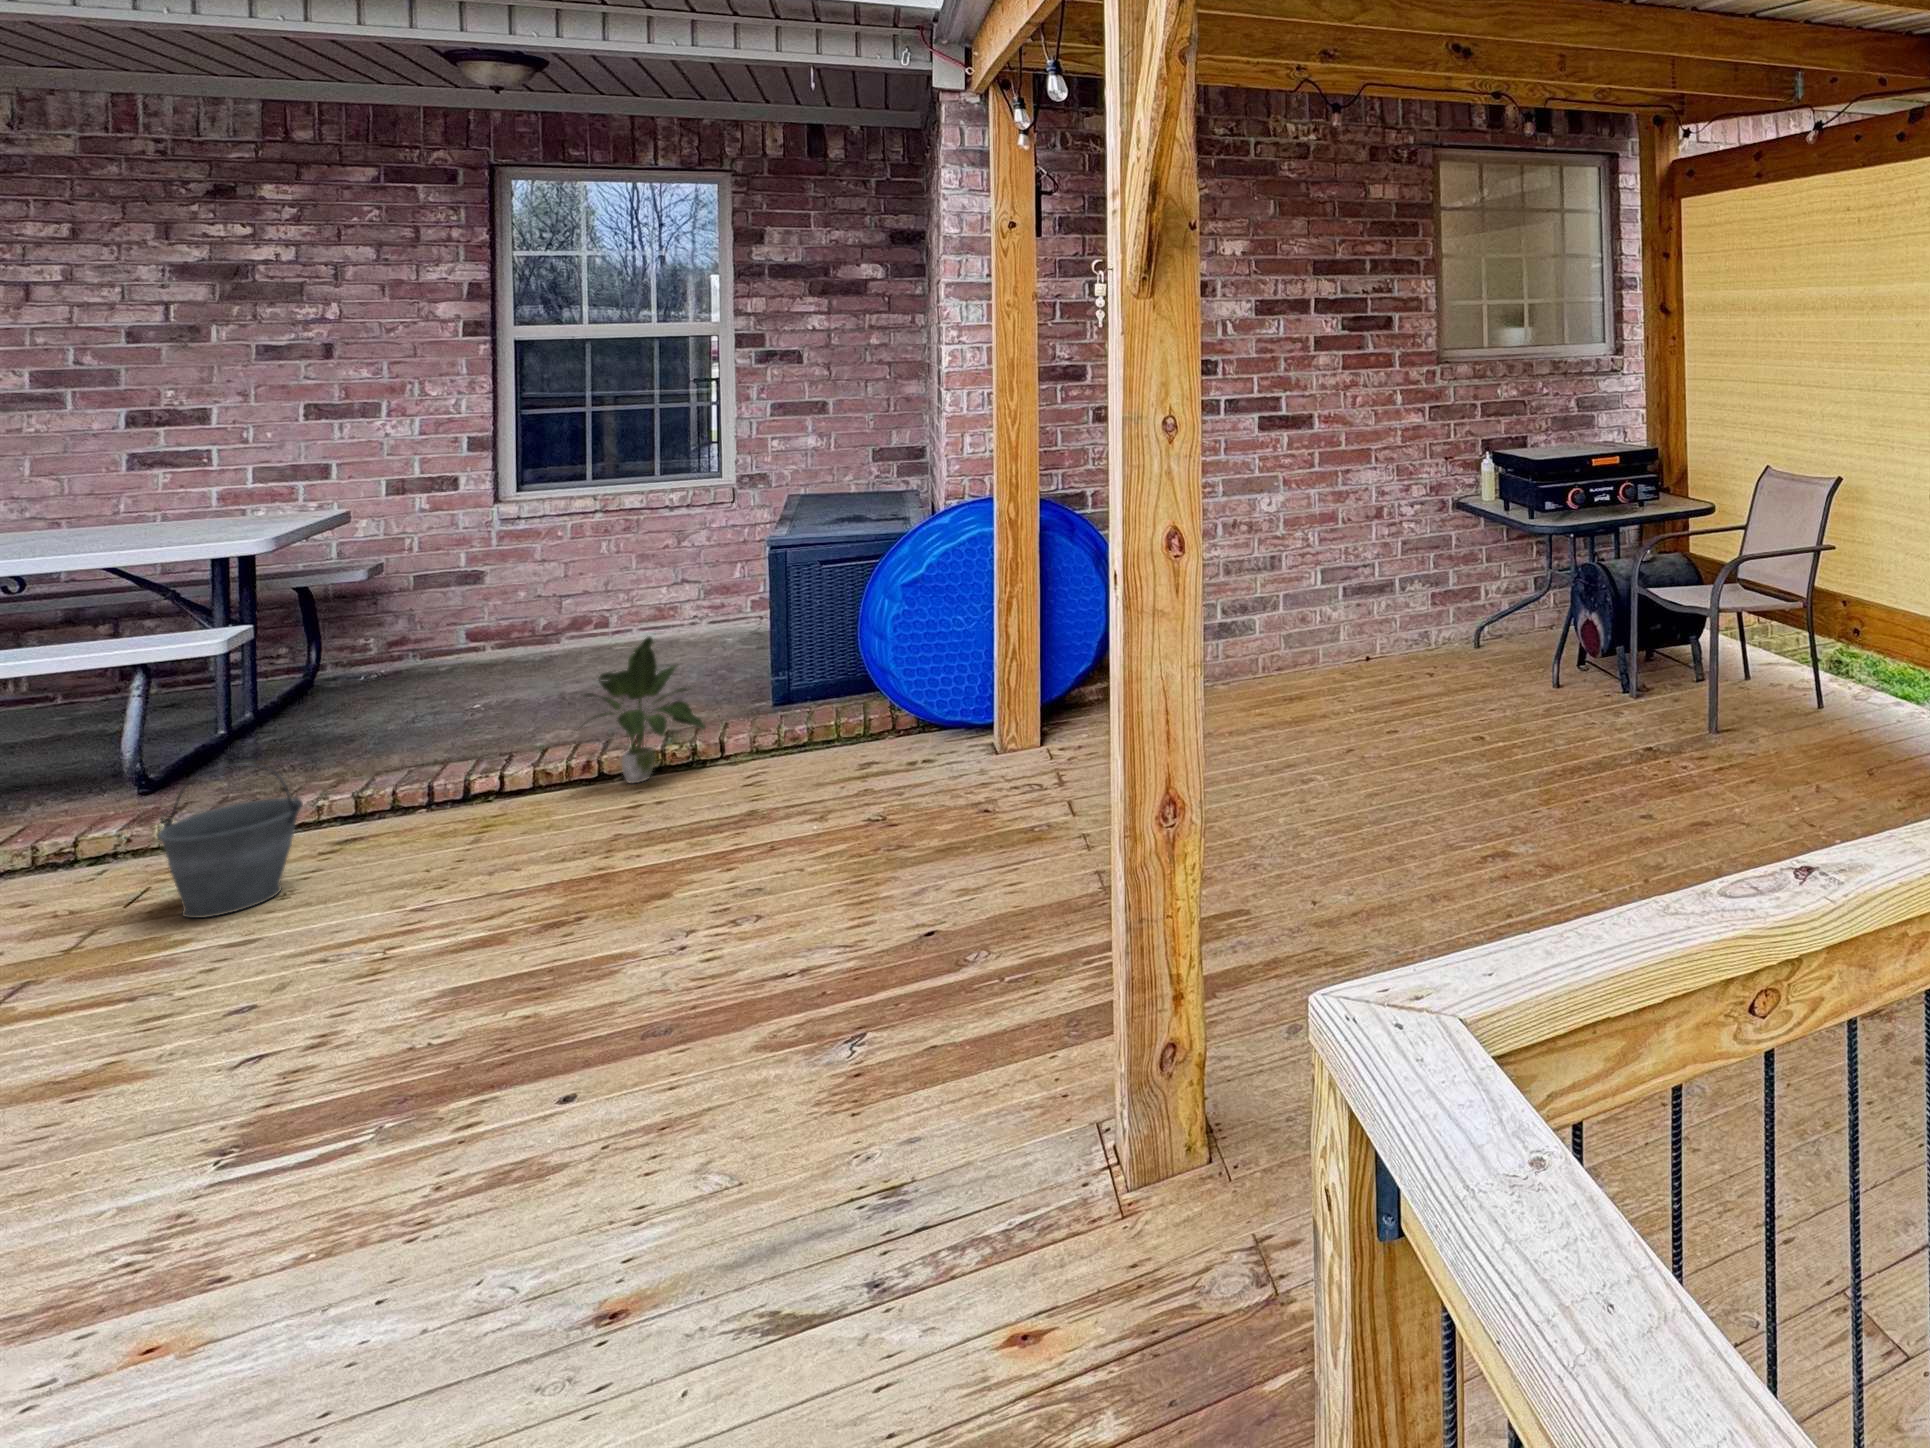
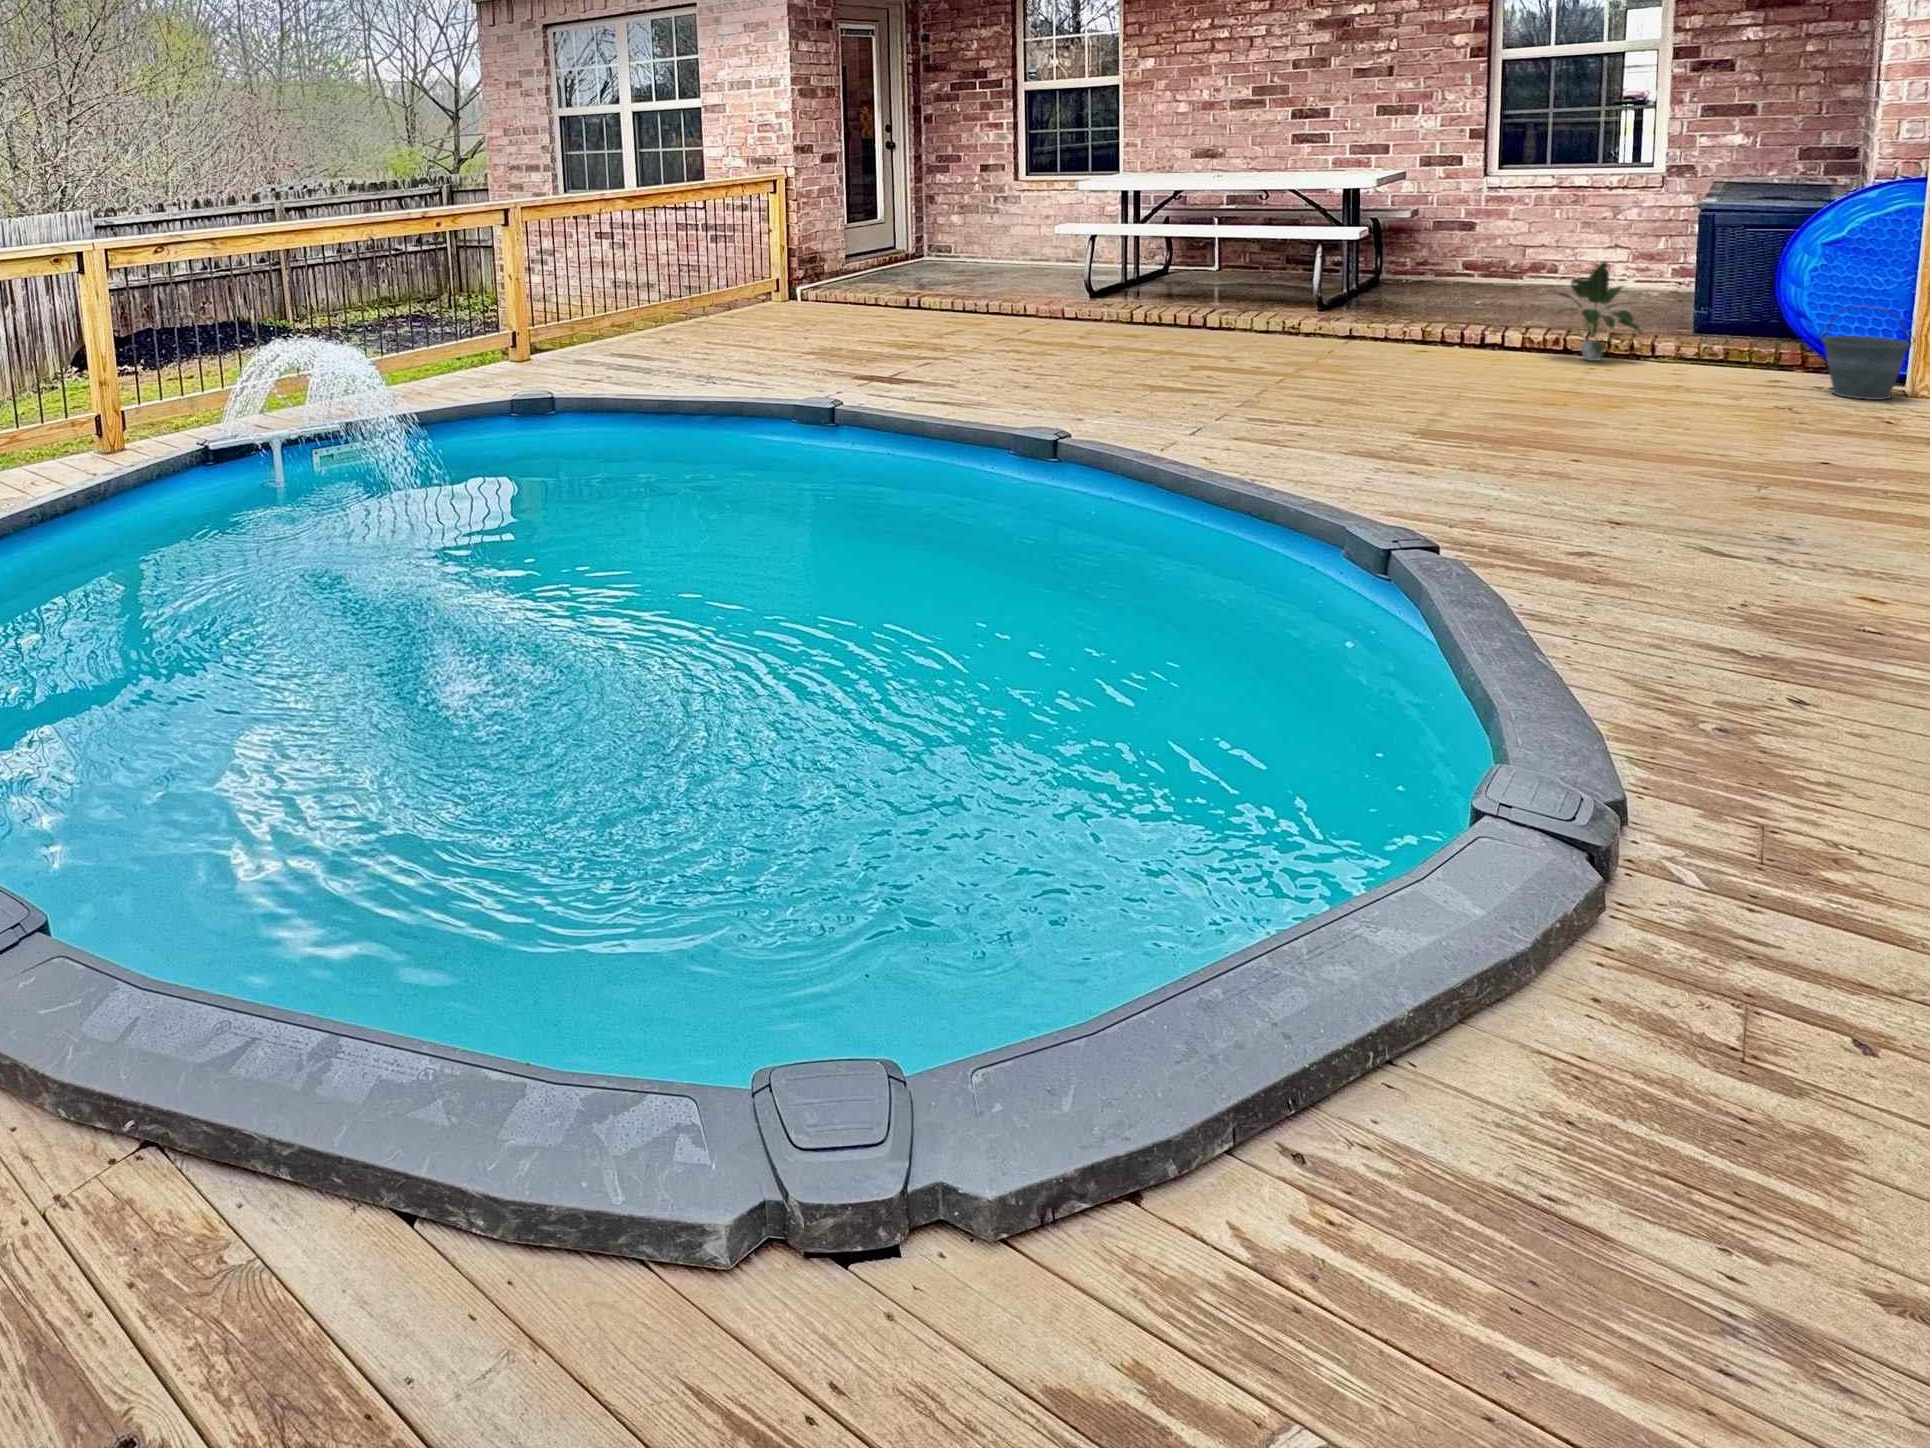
bucket: present [158,765,303,918] -> present [1821,306,1915,400]

